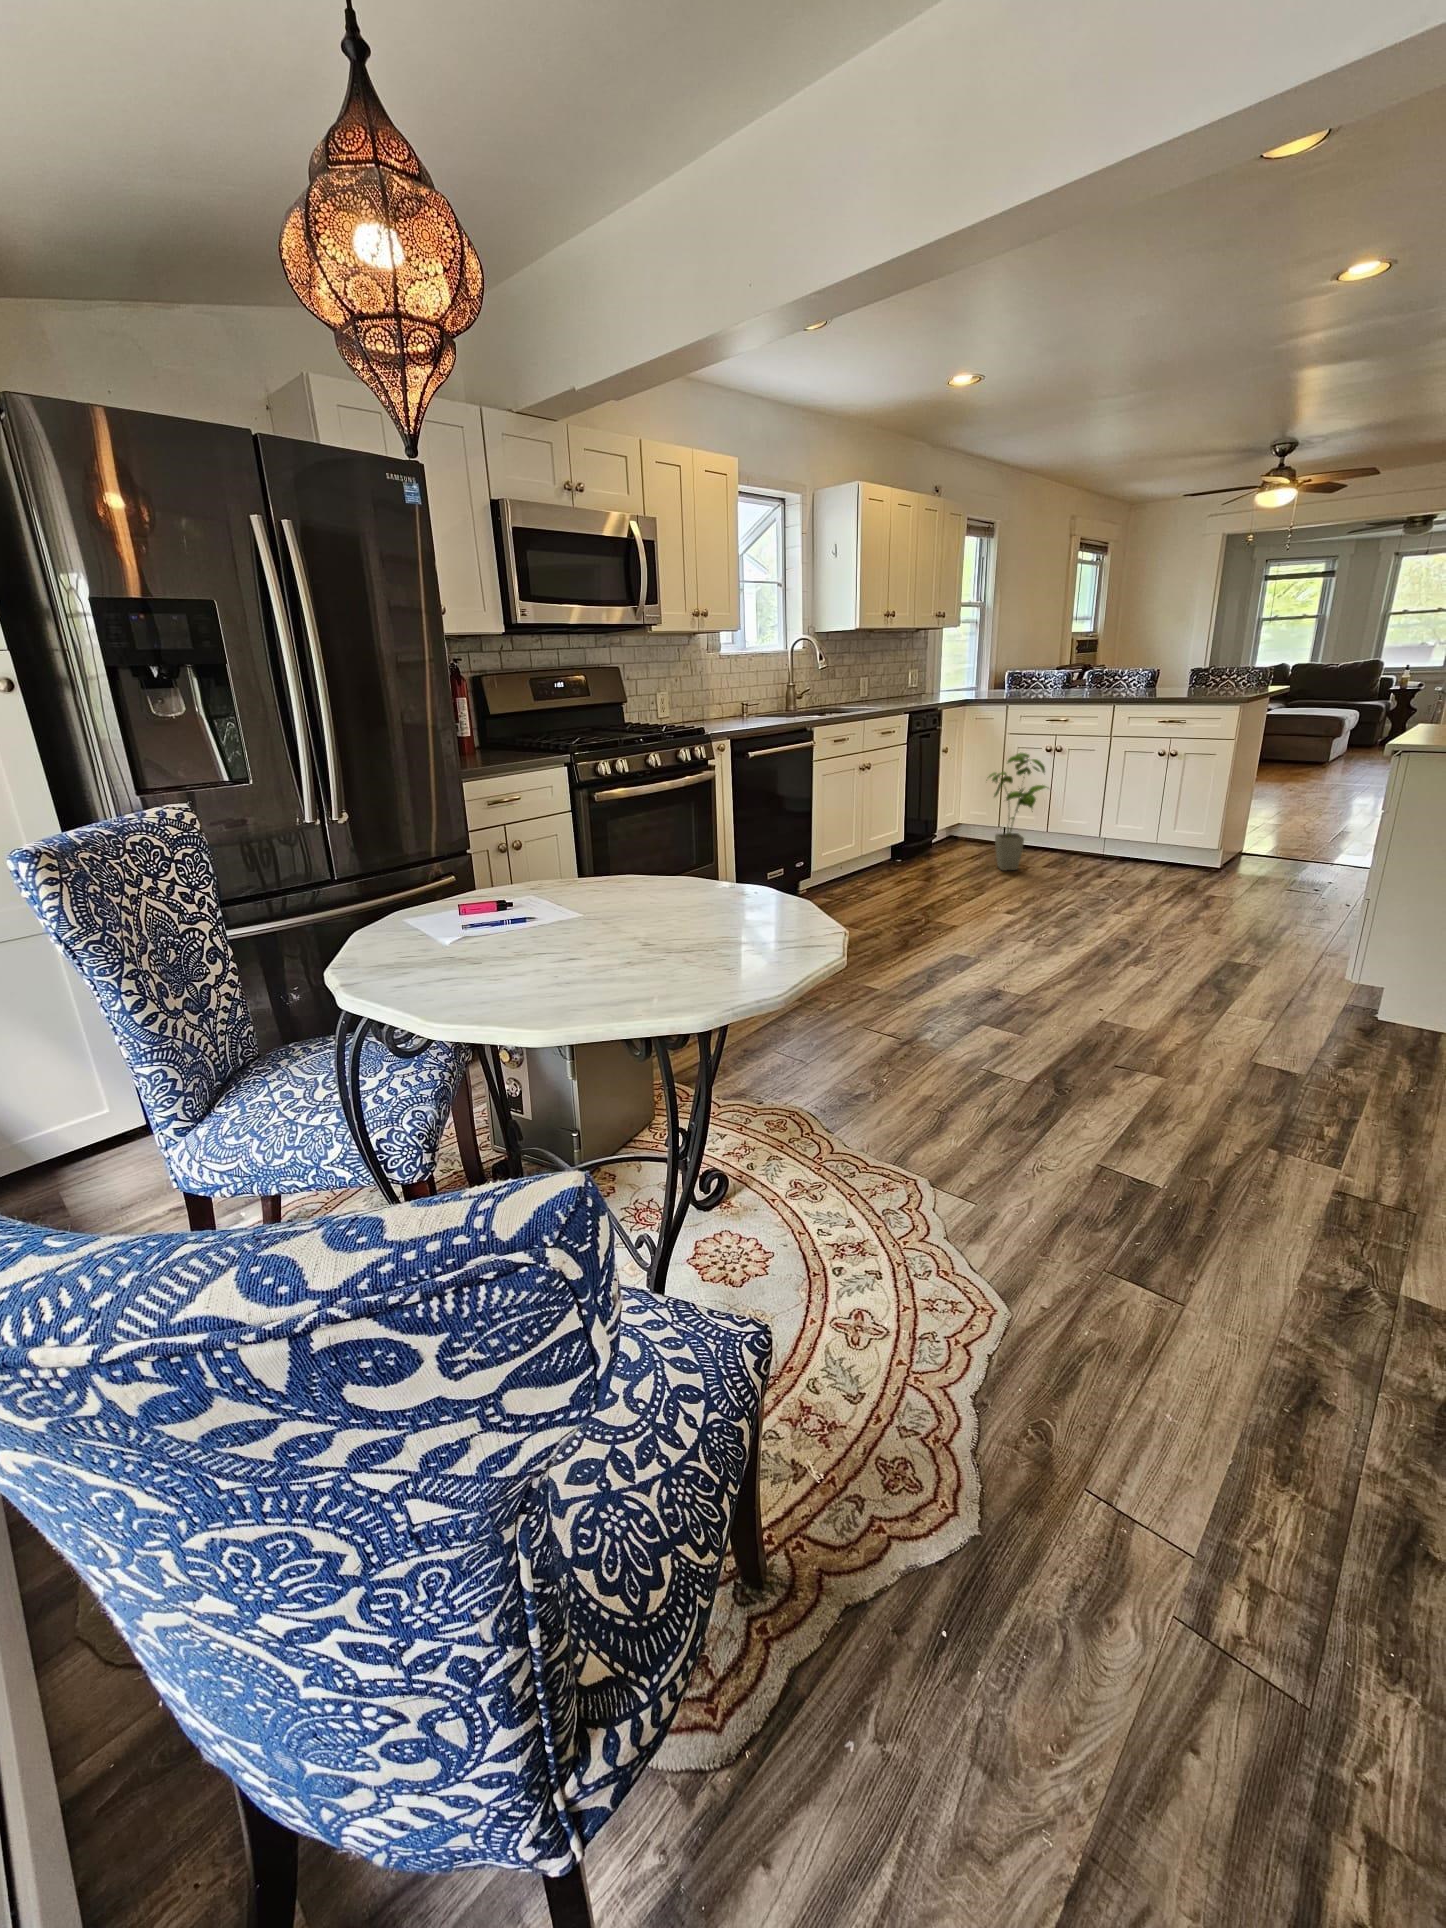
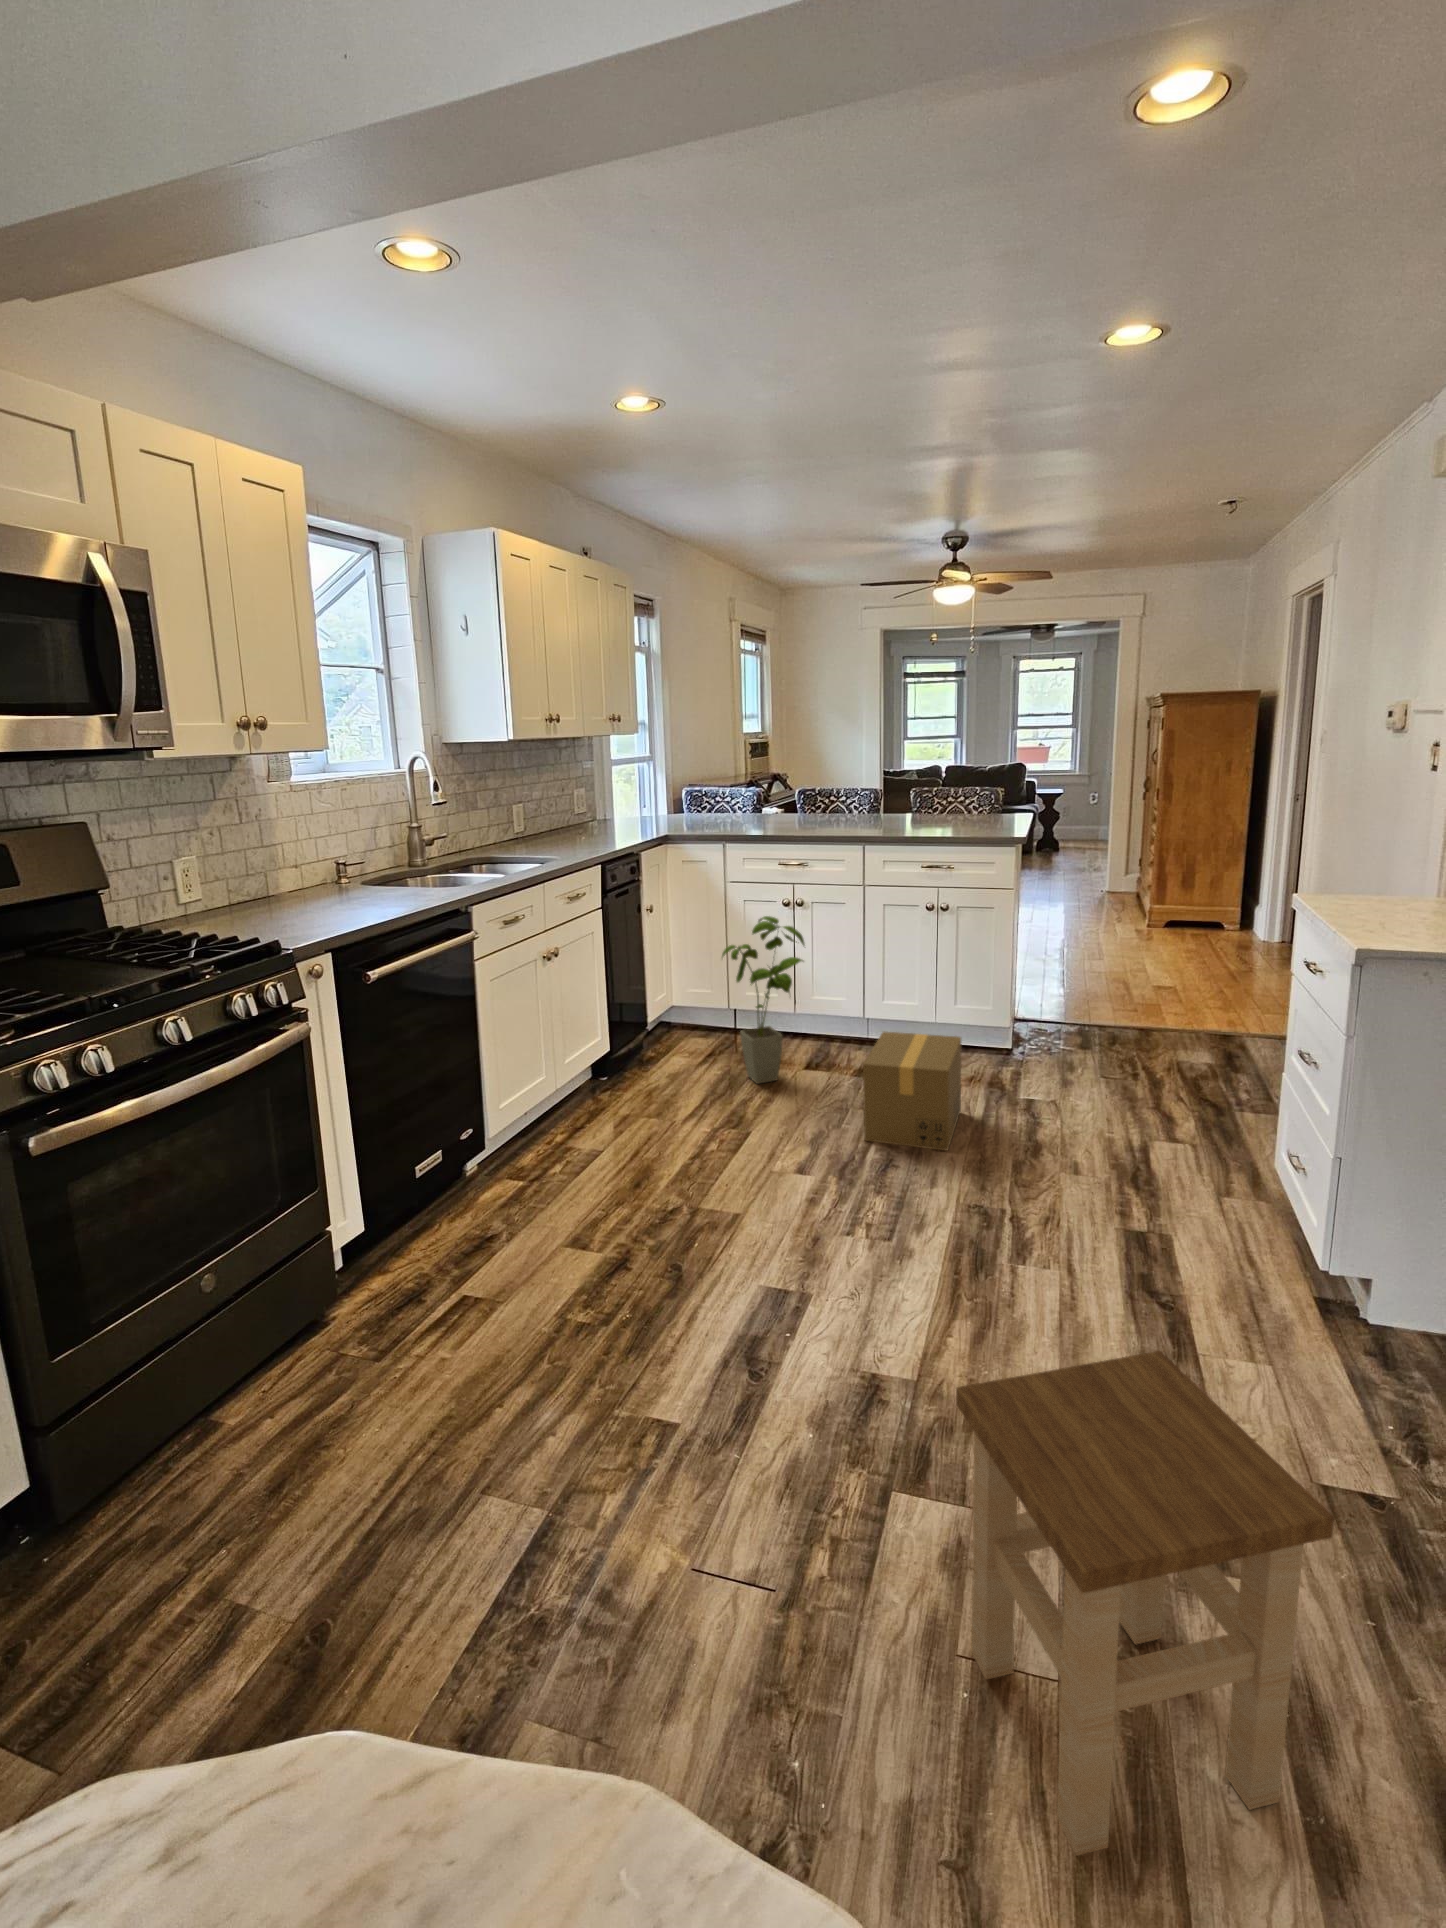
cardboard box: none [1061,836,1152,913] -> present [863,1032,961,1150]
stool: none [986,931,1140,1130] -> present [956,1351,1334,1855]

